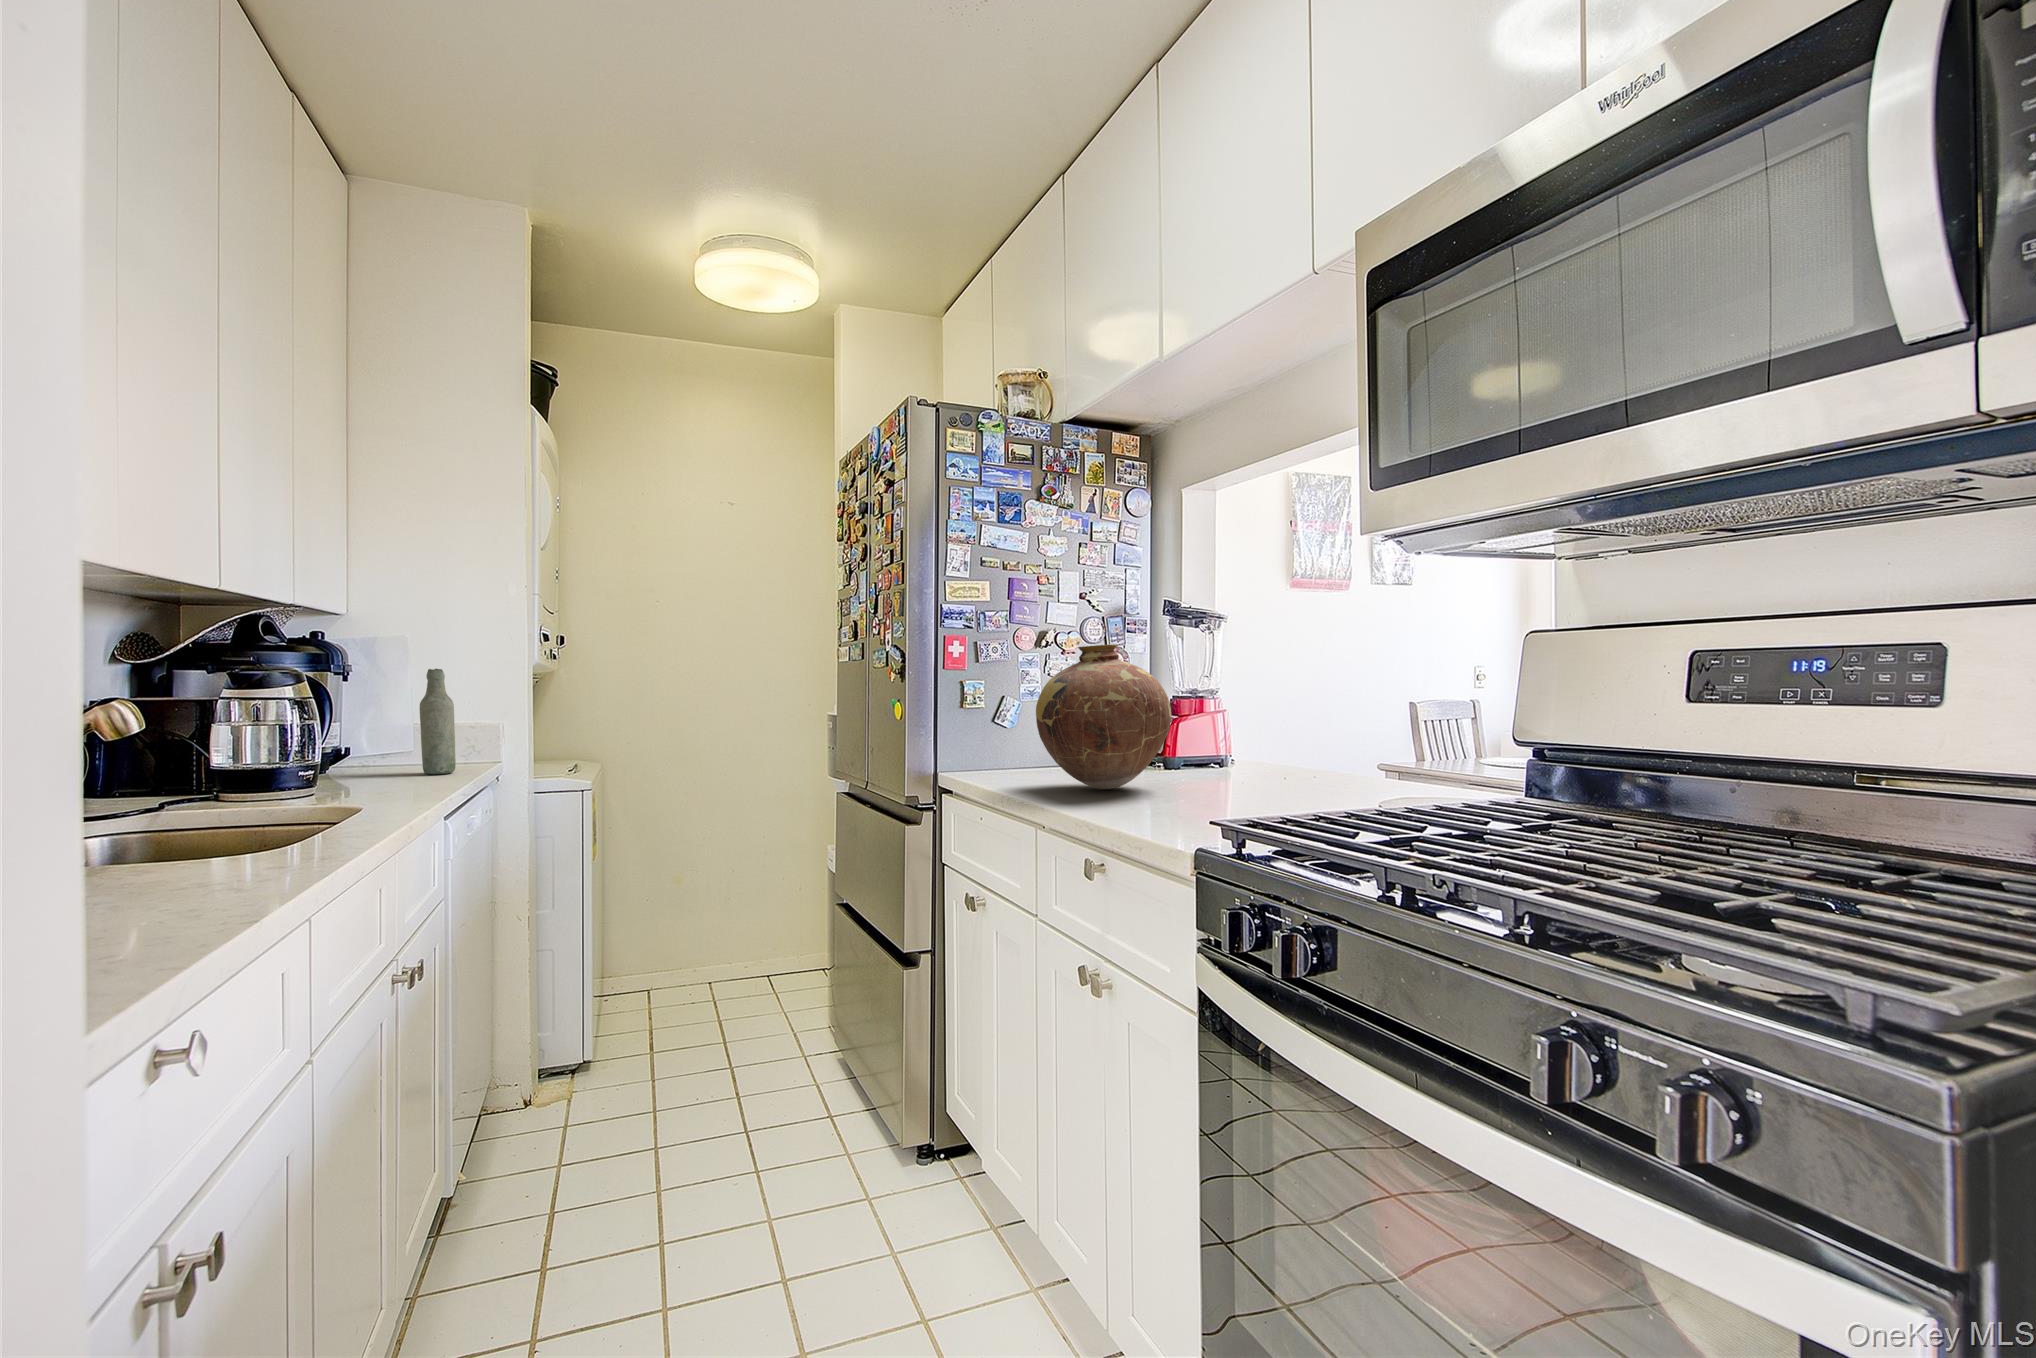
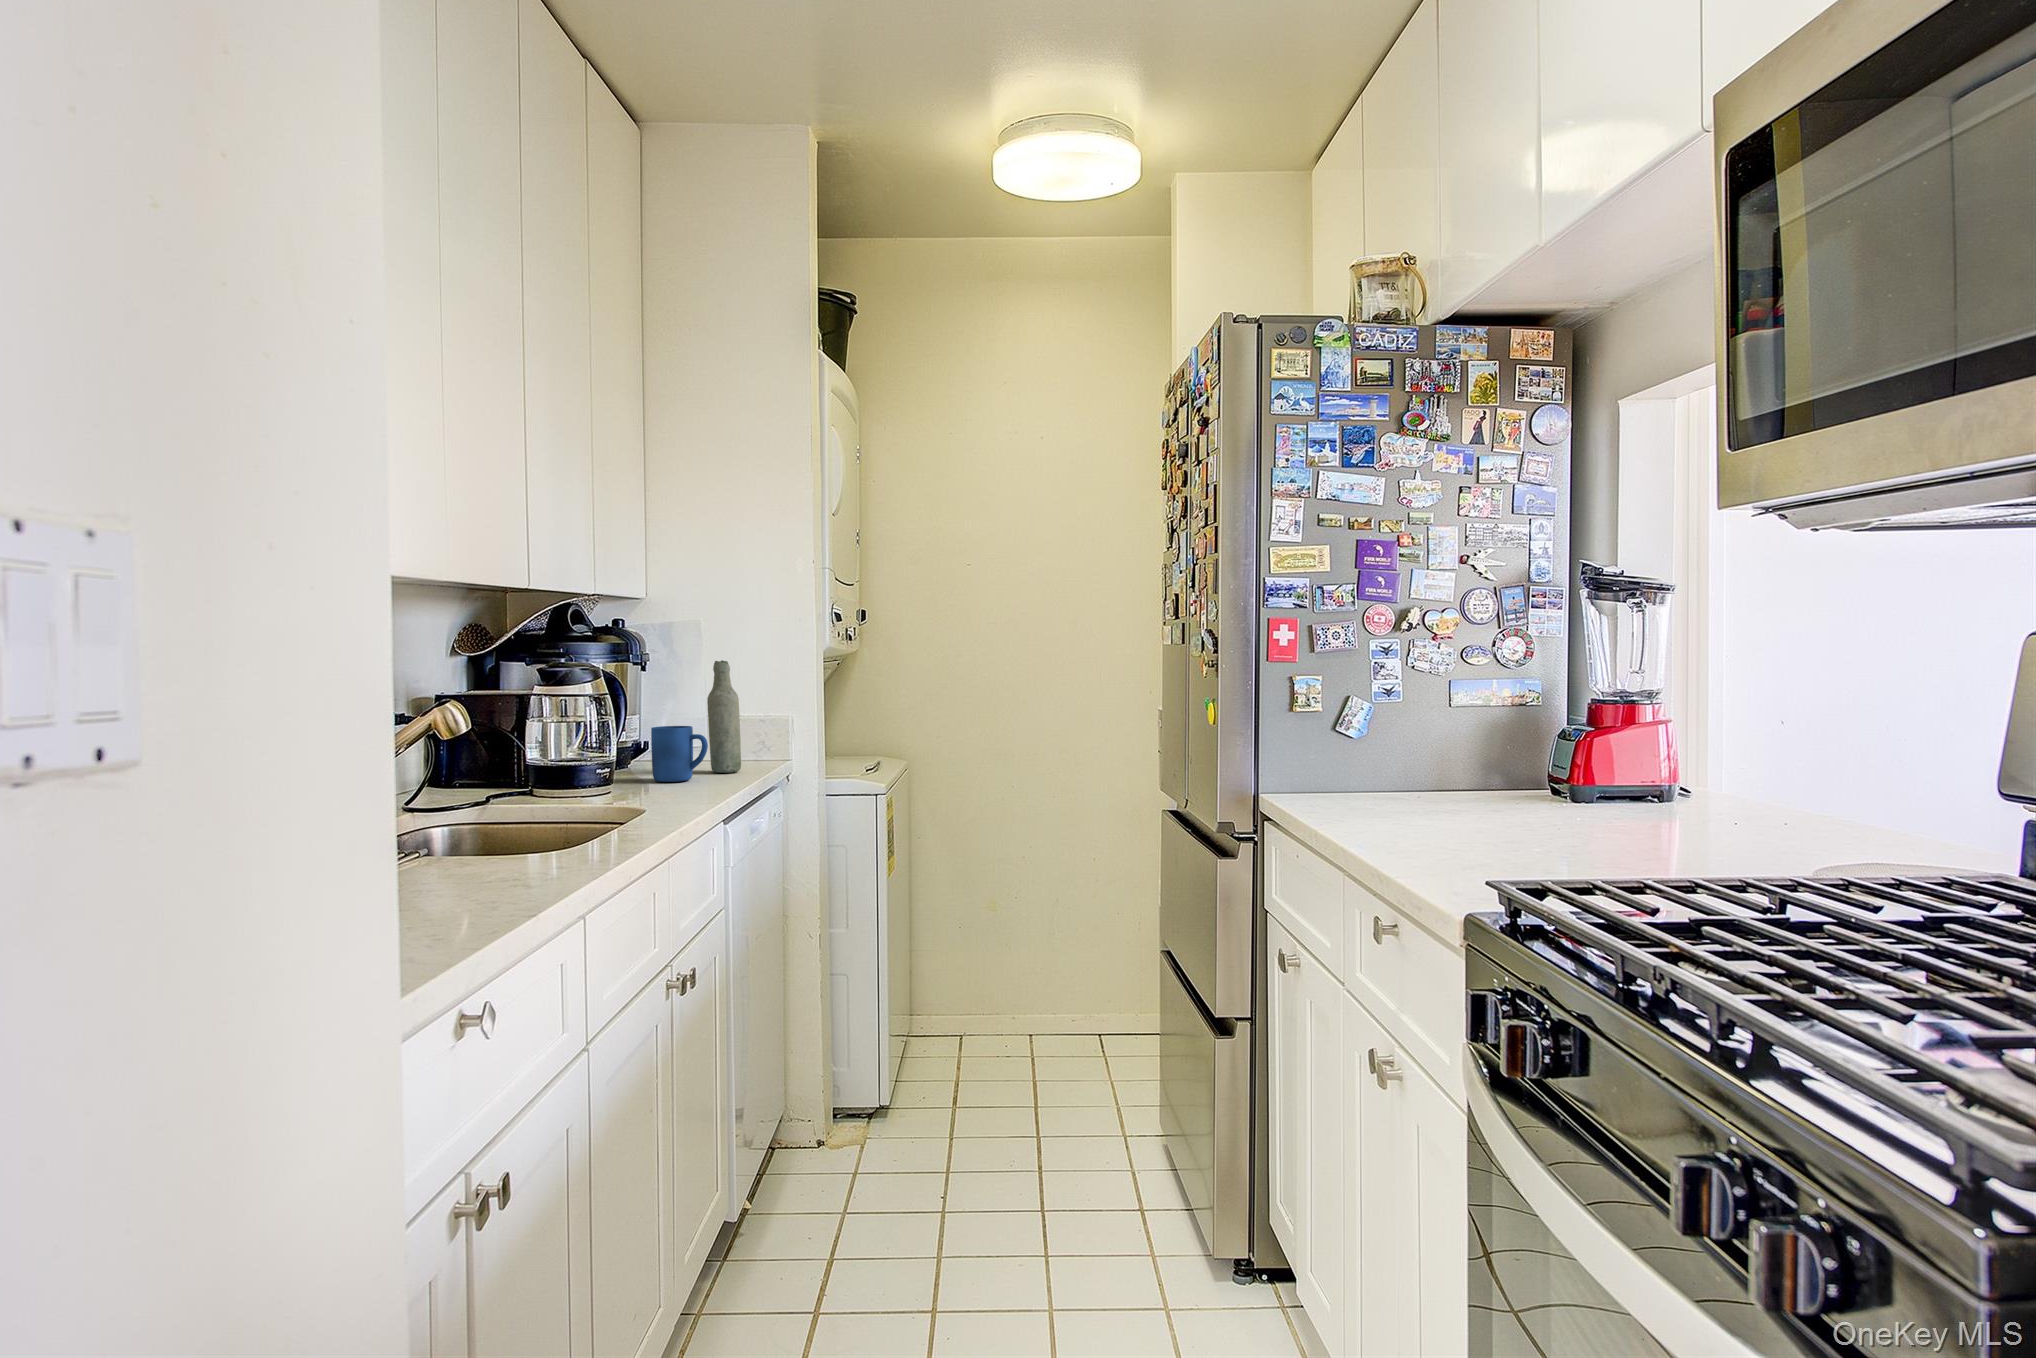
vase: present [1036,645,1171,789] -> none [1377,630,1573,826]
mug: none [359,730,423,784] -> present [651,726,708,782]

